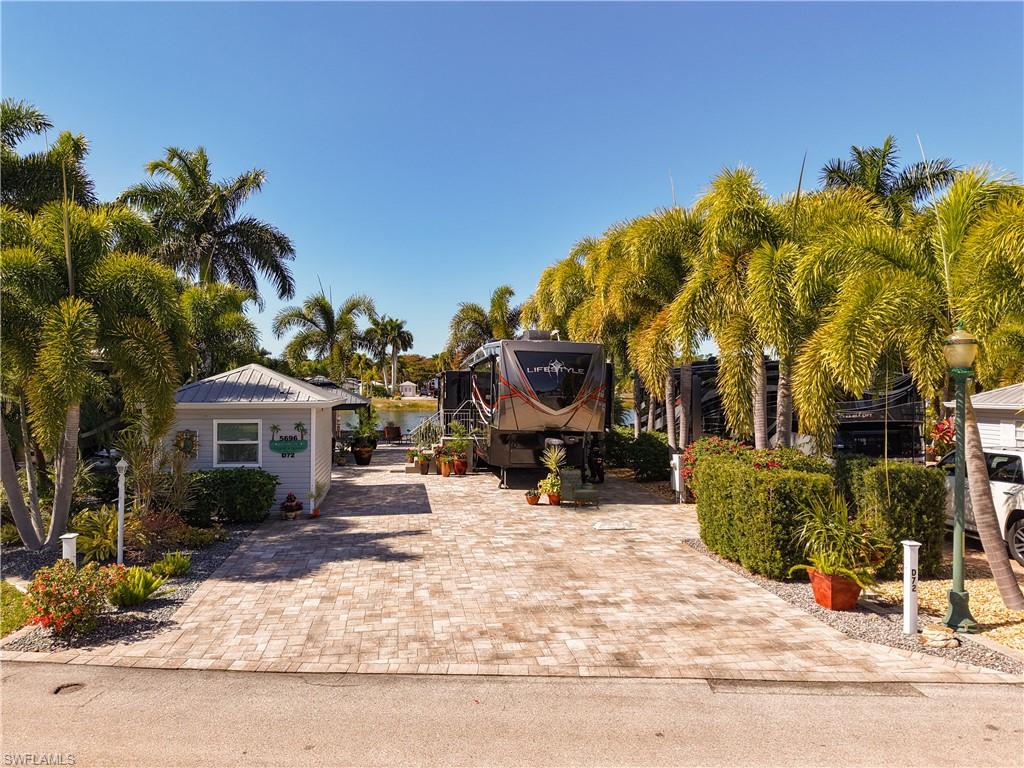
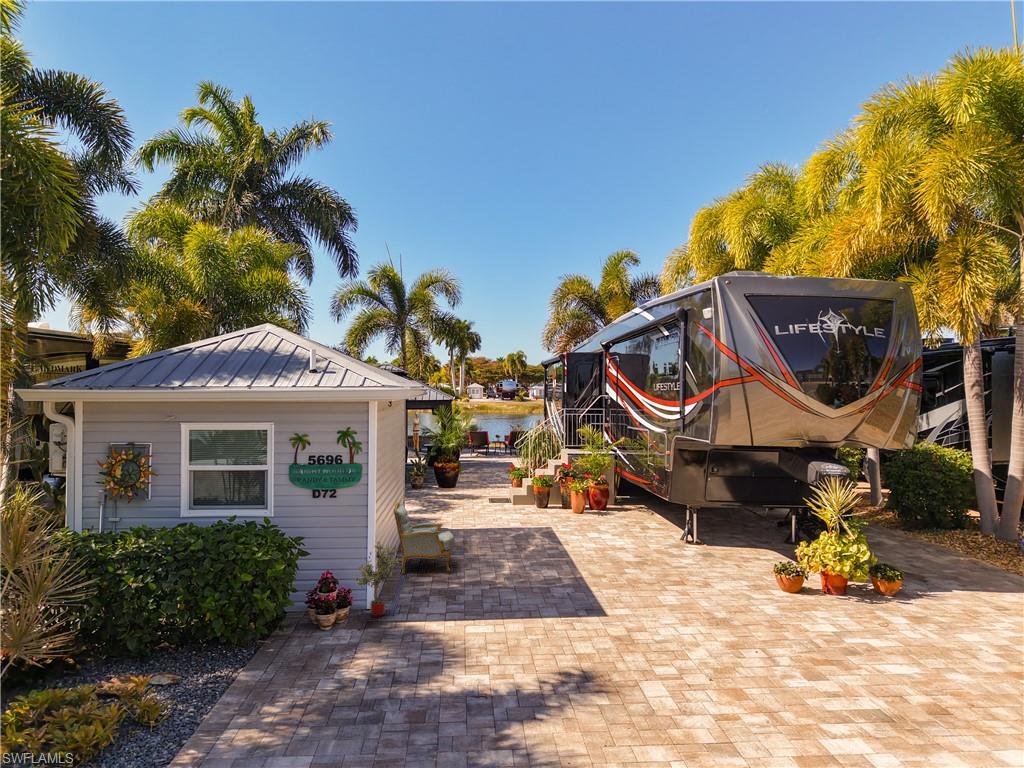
armchair: present [558,468,599,510] -> present [394,502,455,575]

